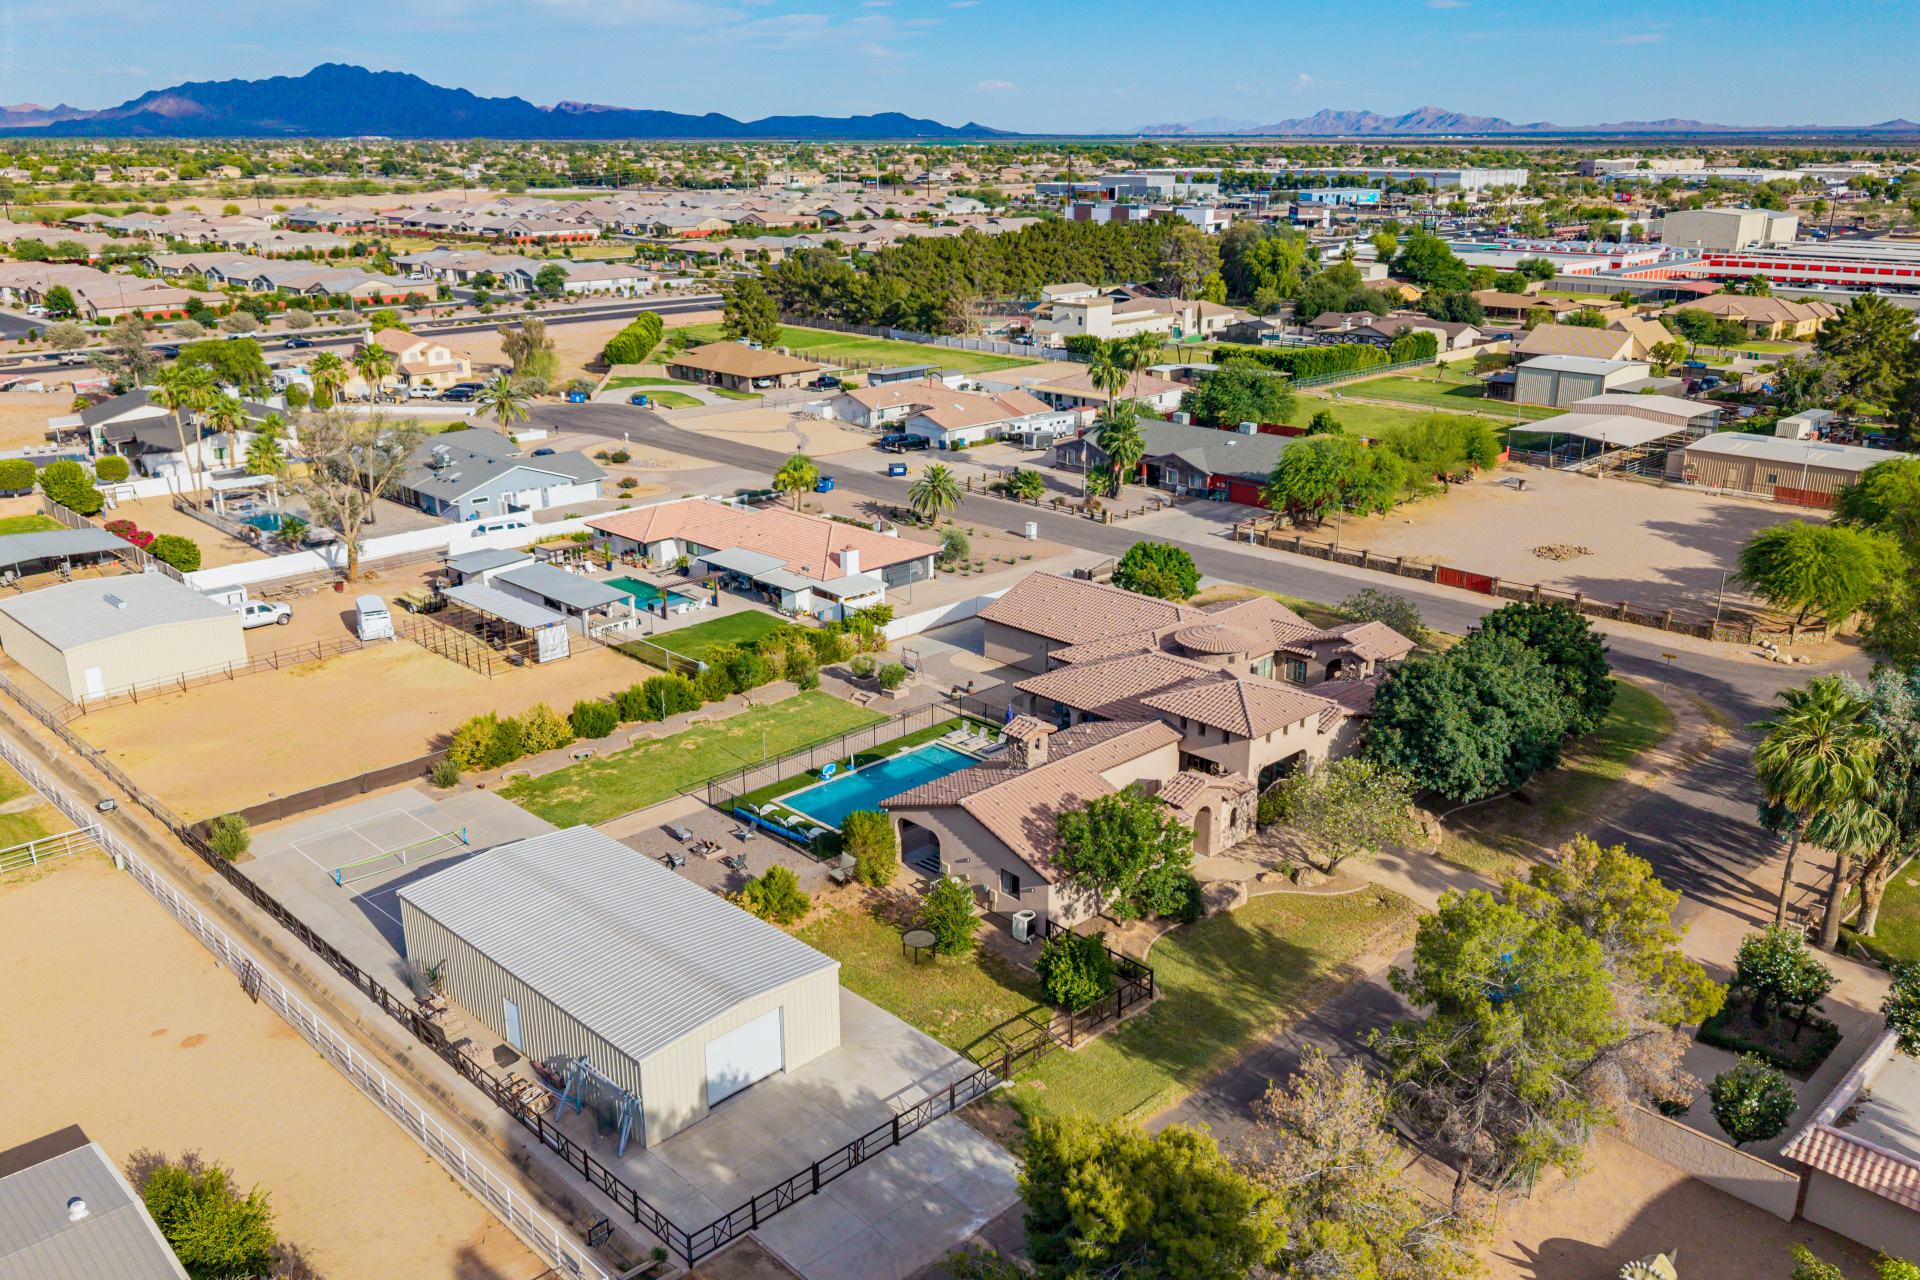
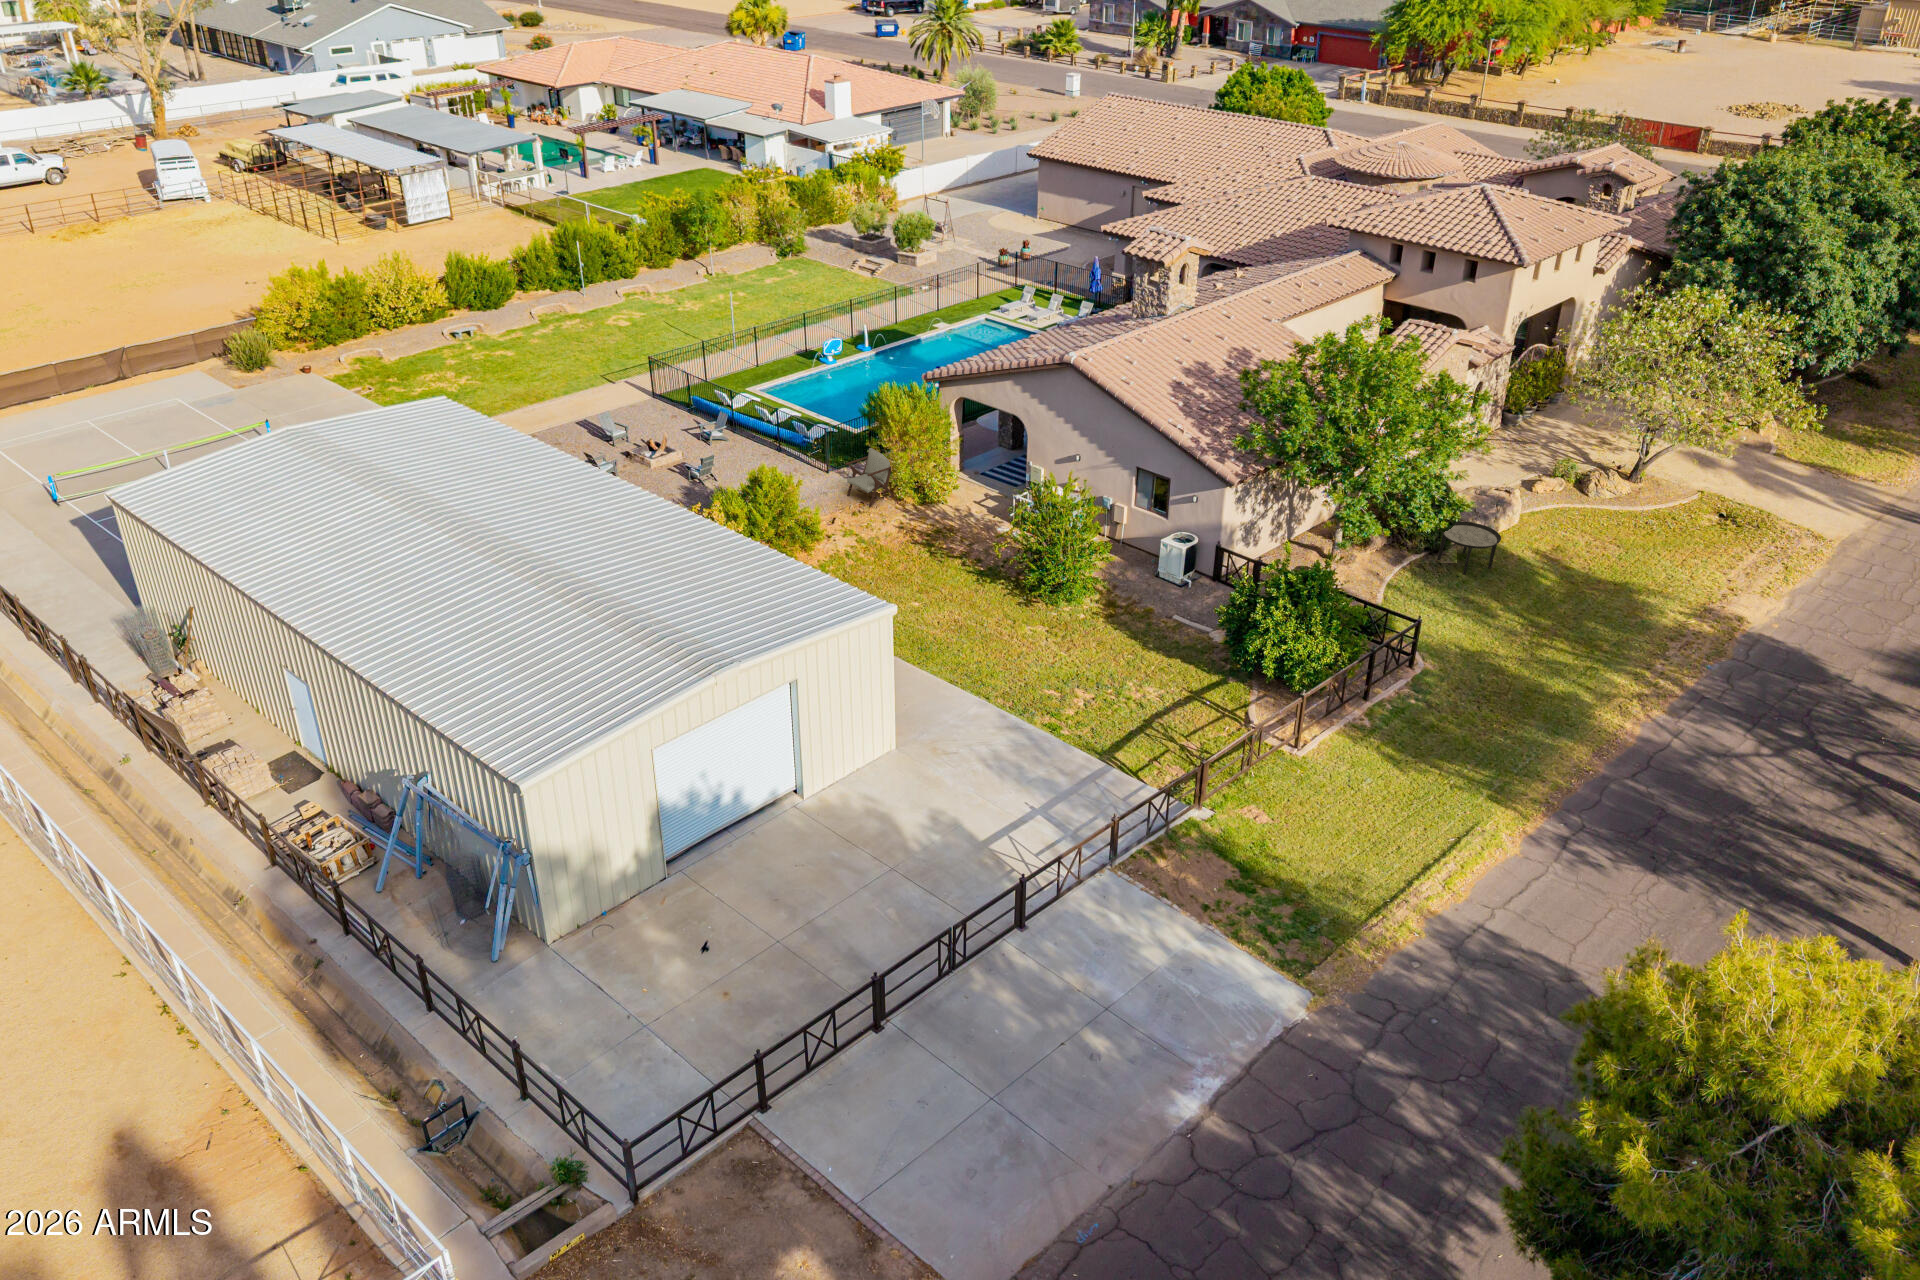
round table: present [901,928,937,965] -> present [1437,521,1501,575]

